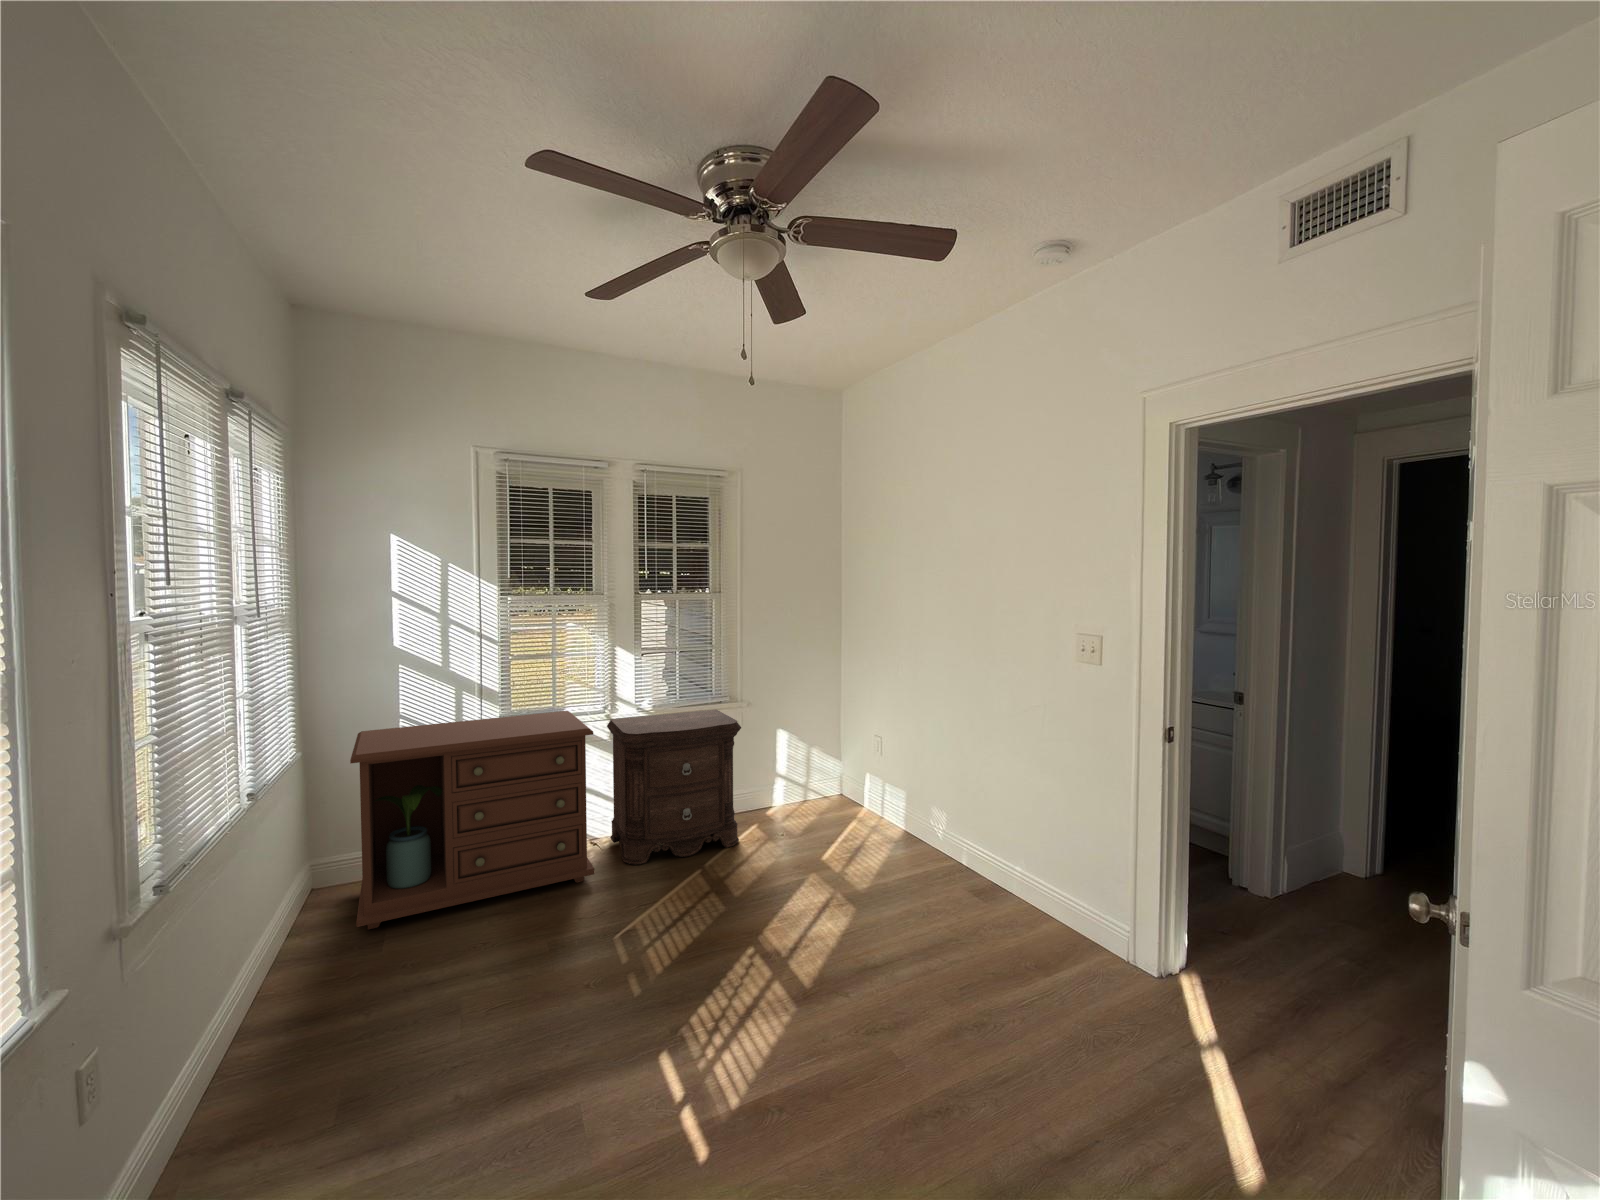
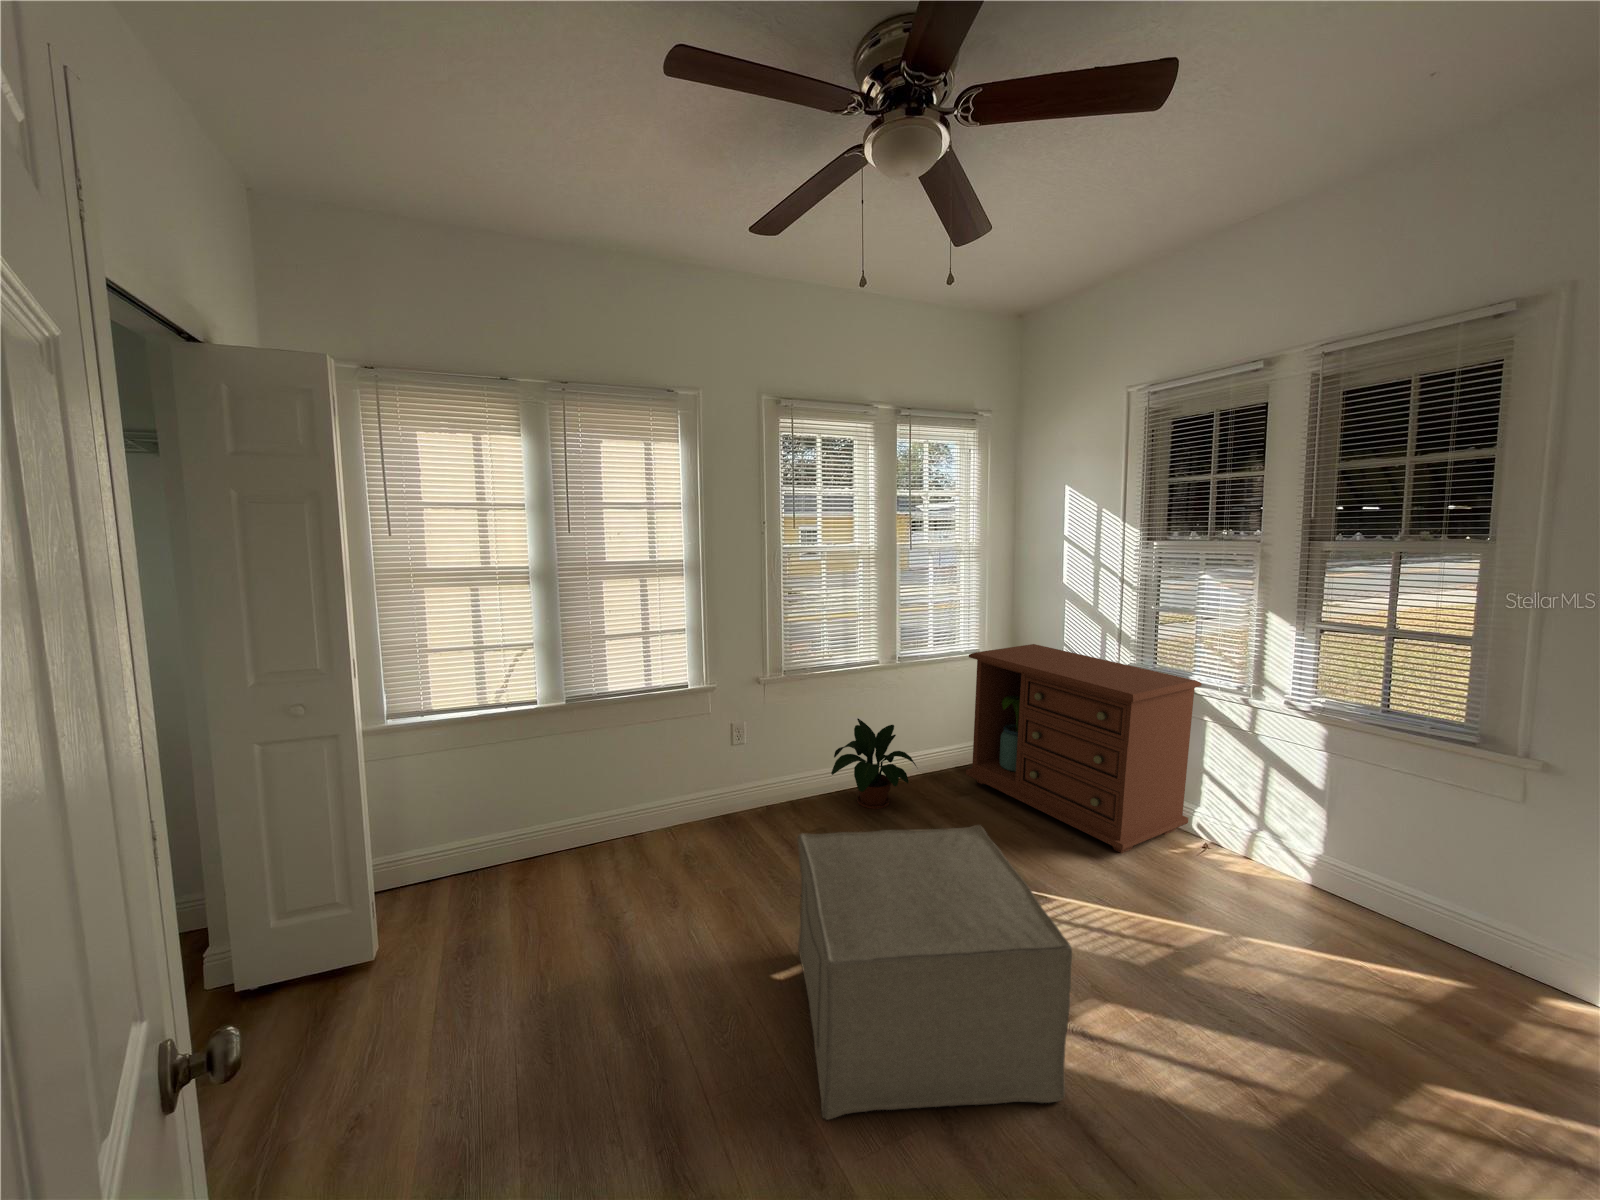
nightstand: present [607,709,741,865] -> none [1181,708,1439,960]
ottoman: none [659,858,895,1124] -> present [798,825,1072,1120]
potted plant: none [228,894,387,1049] -> present [831,719,917,809]

